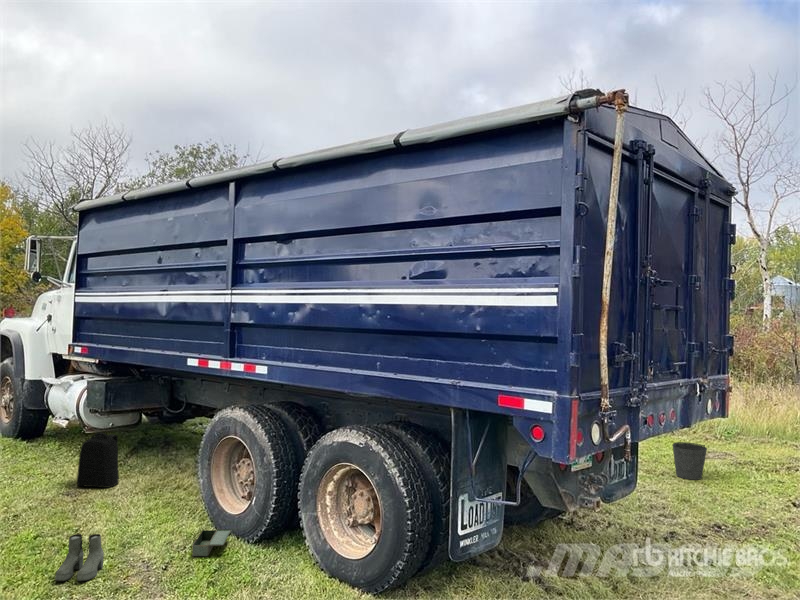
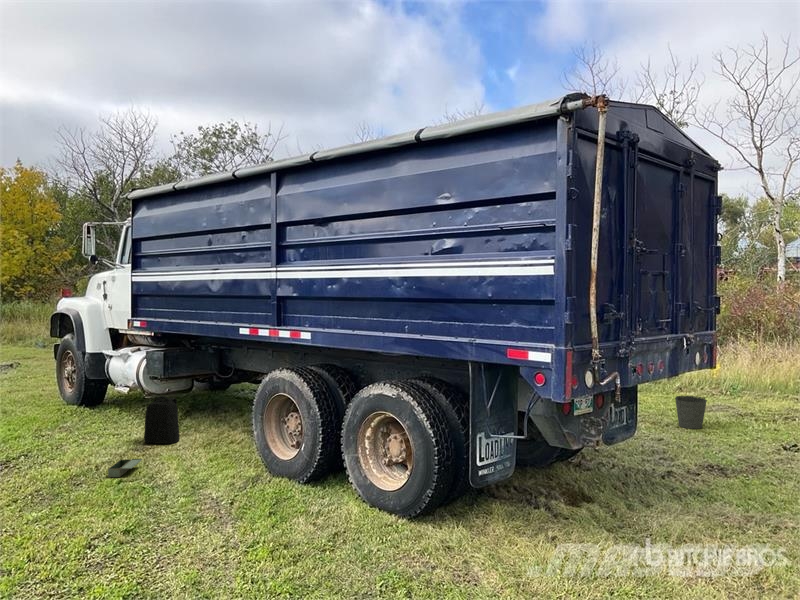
toolbox: present [192,529,231,556] -> present [108,459,142,477]
boots: present [55,534,104,581] -> none [145,475,181,513]

